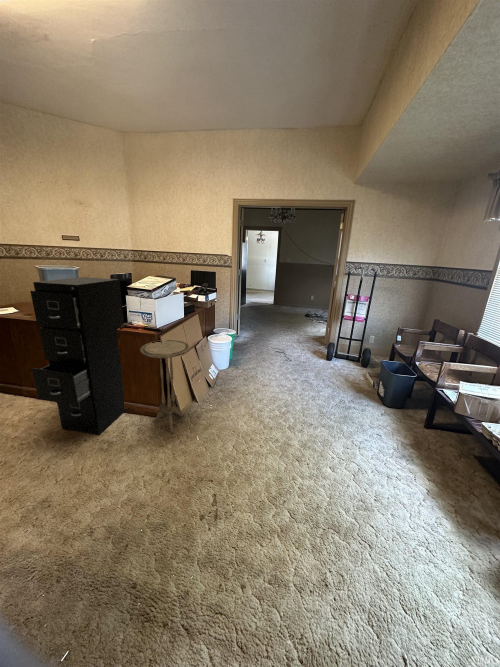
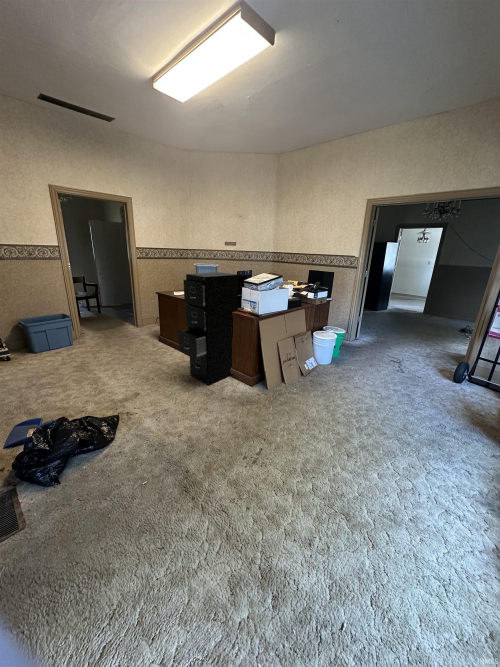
side table: present [140,340,190,434] -> none [240,325,277,400]

